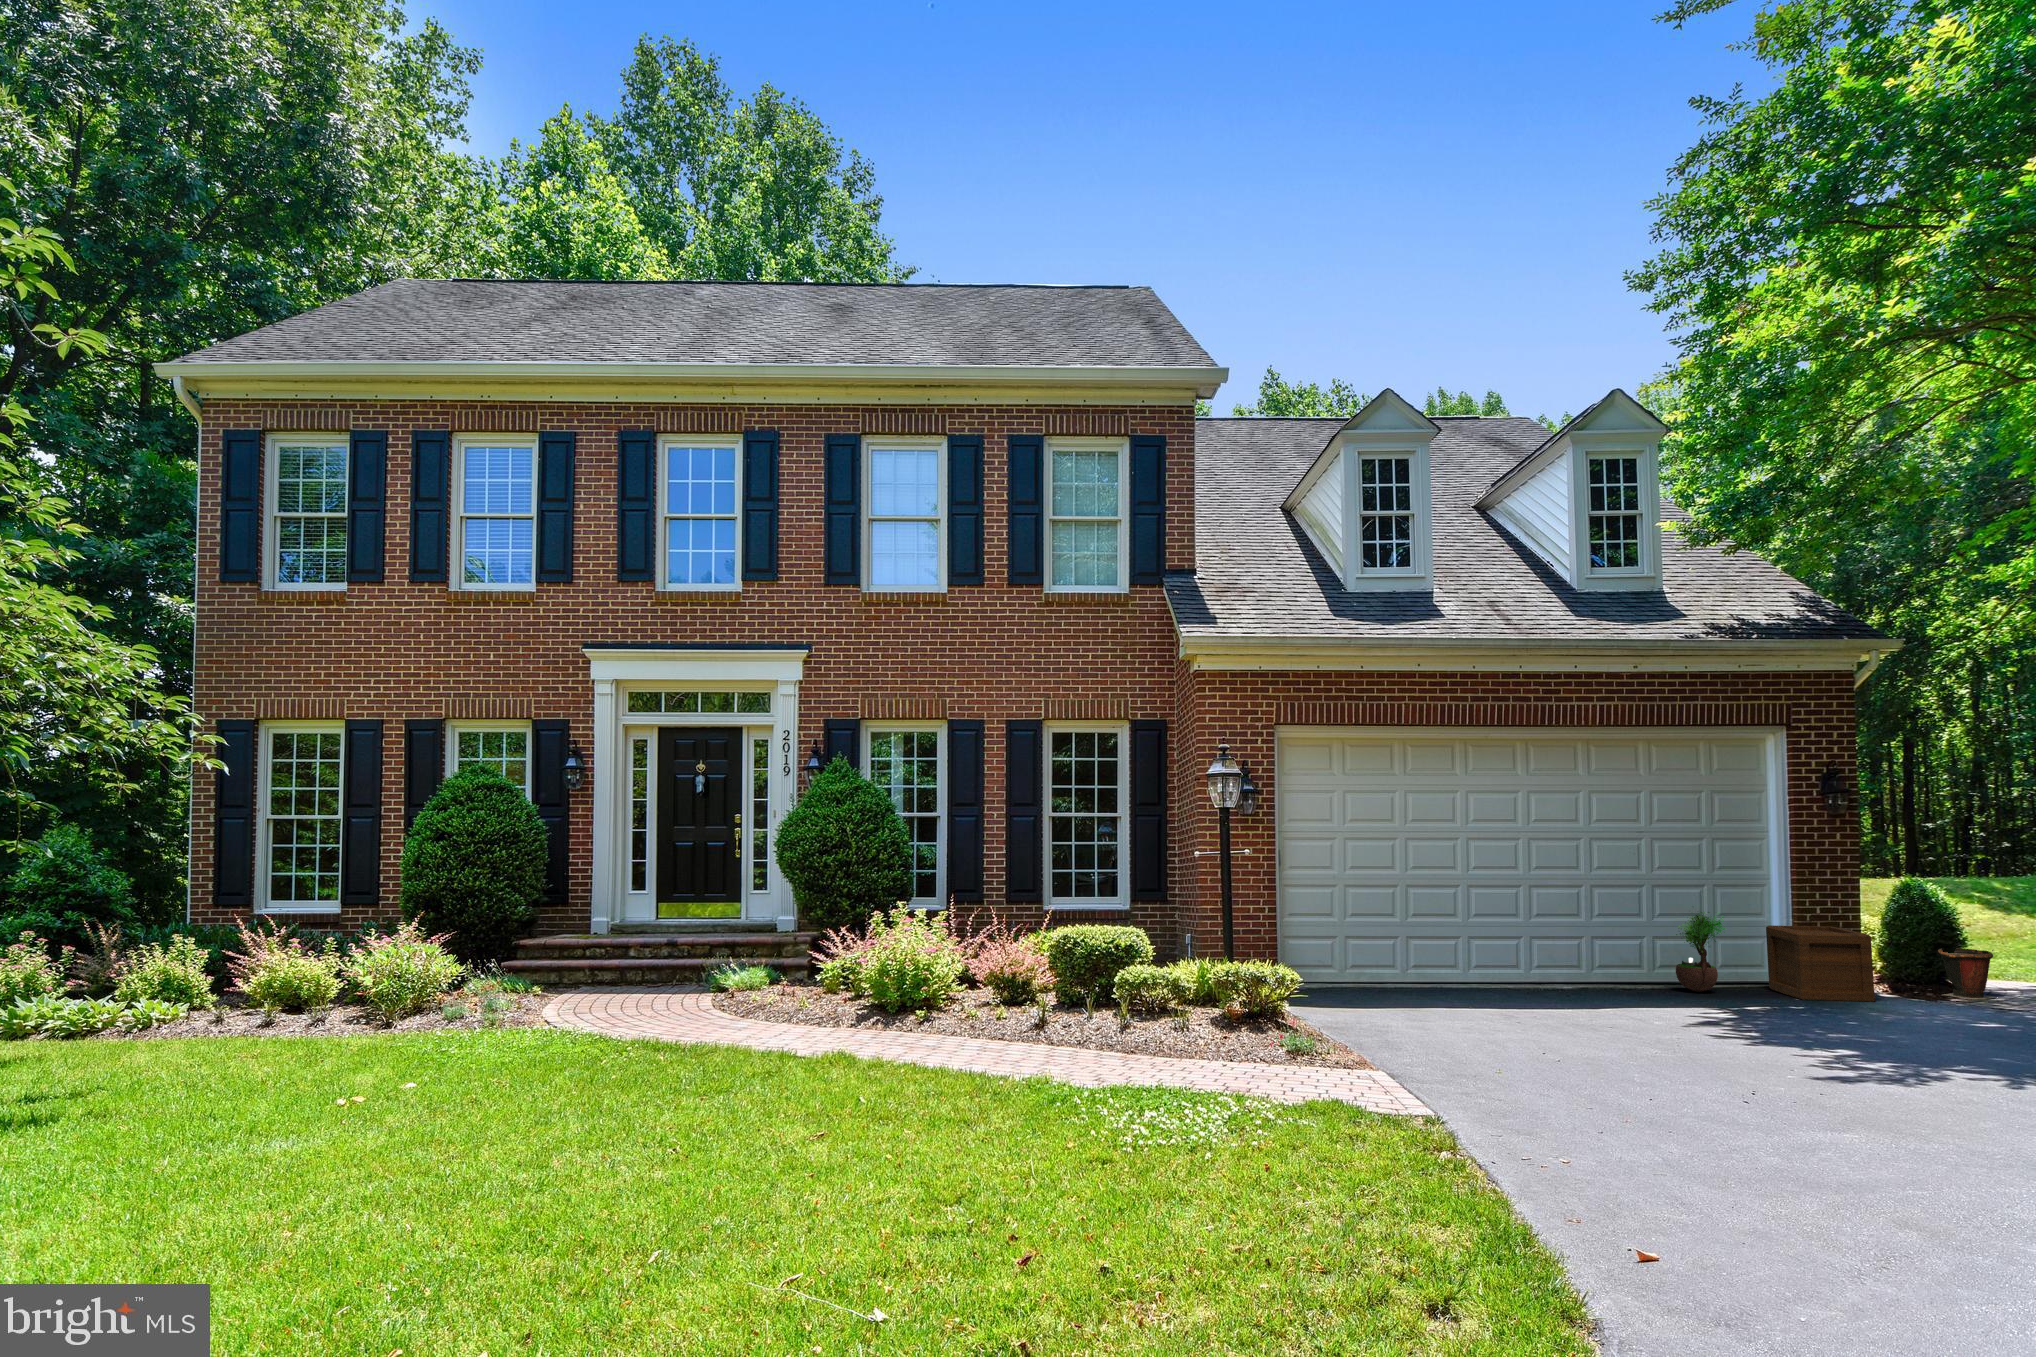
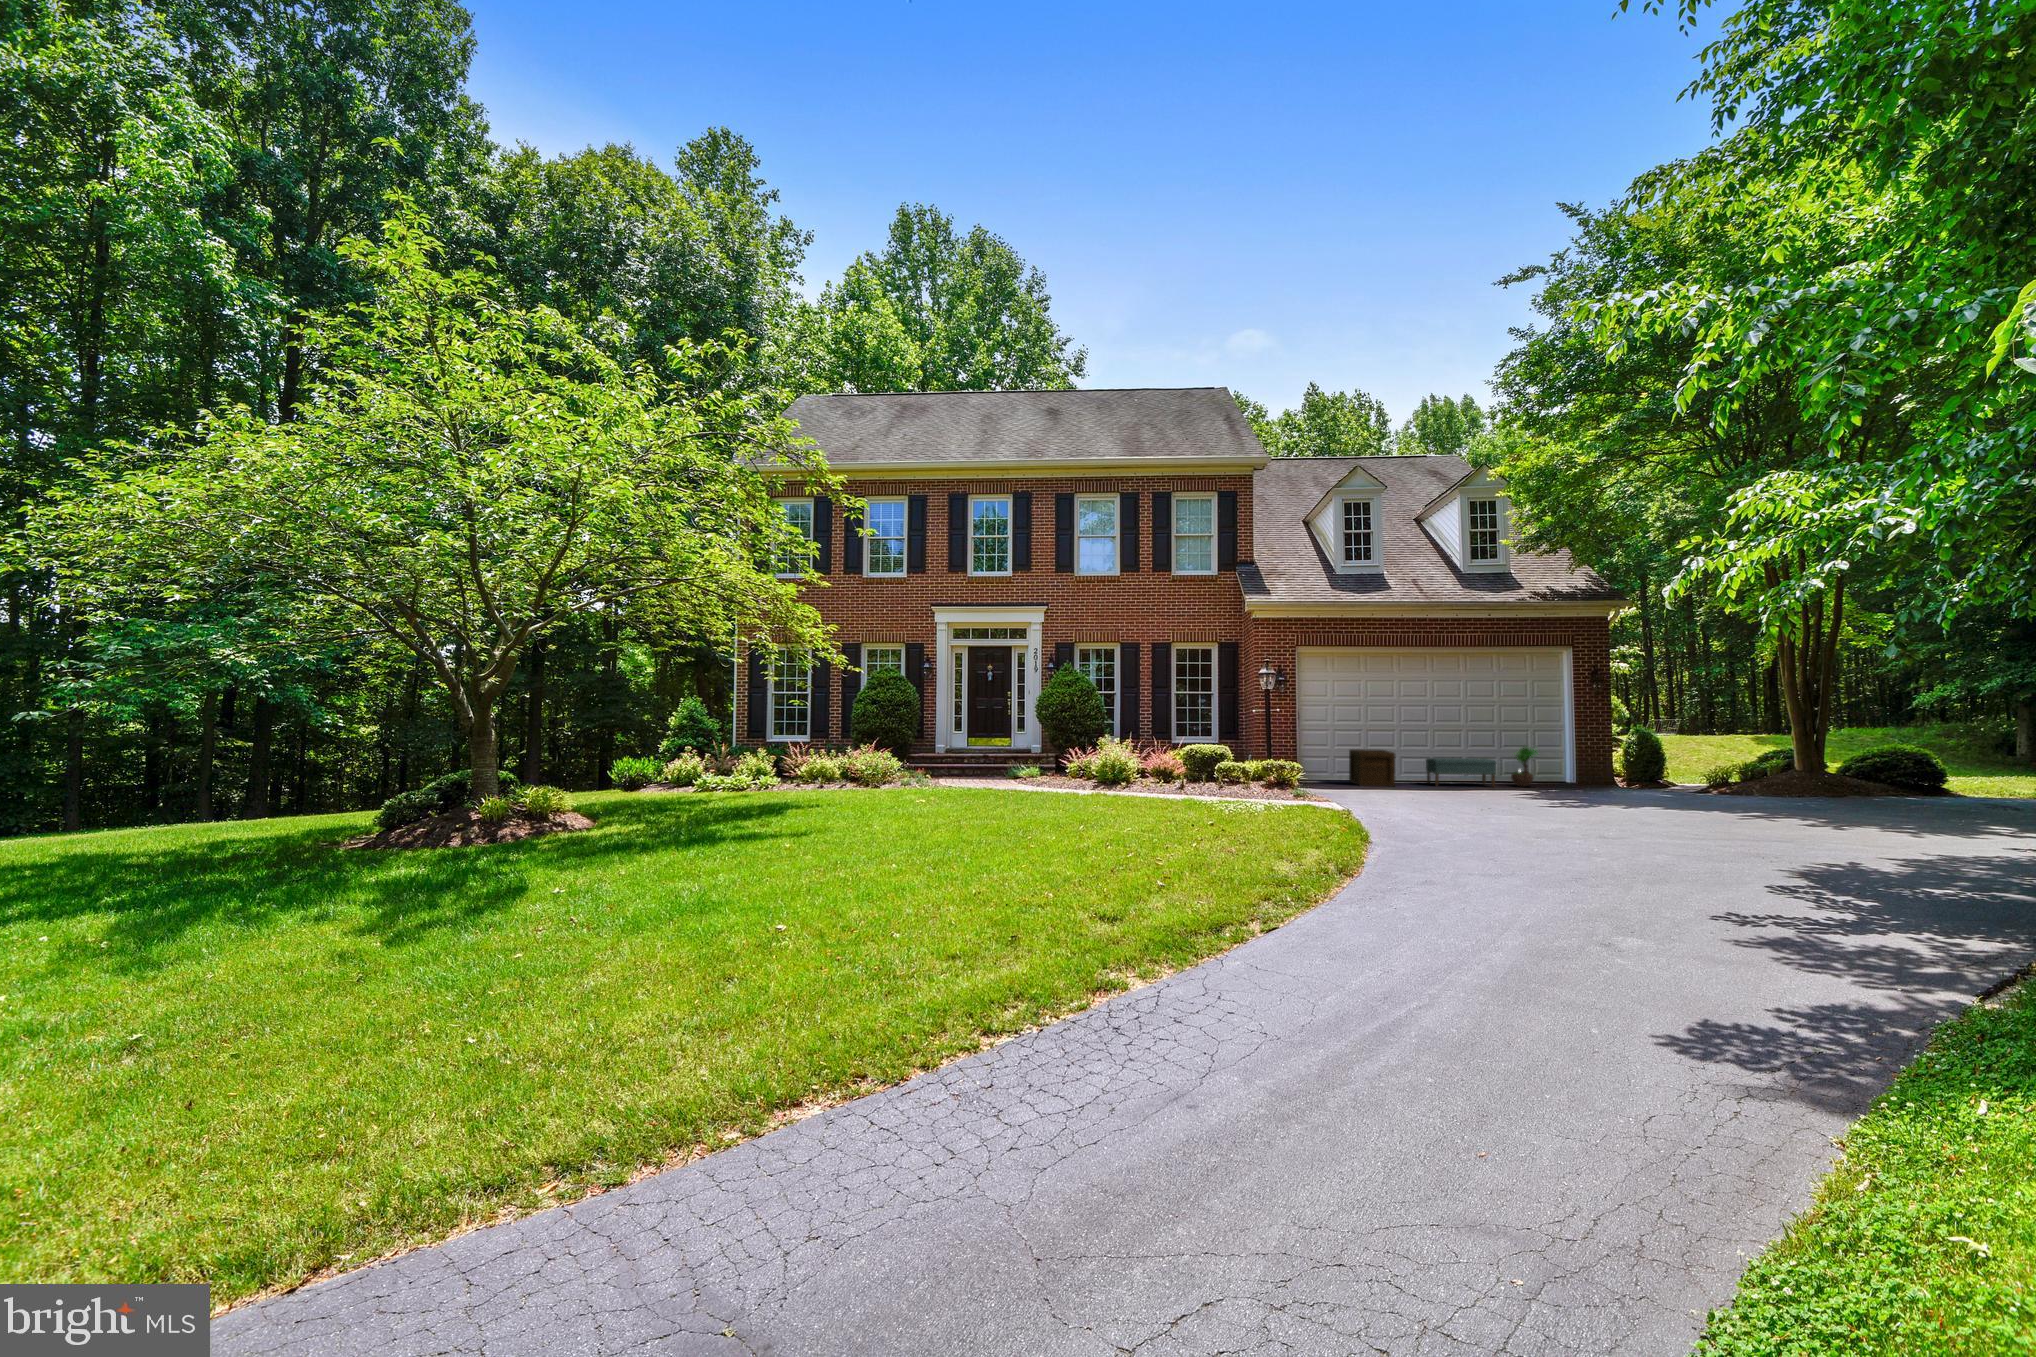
wooden crate: present [1766,925,1875,1002] -> present [1349,749,1395,786]
bench: none [1520,937,1652,996] -> present [1426,758,1496,787]
waste bin: present [1938,948,1995,999] -> none [1659,765,1690,792]

